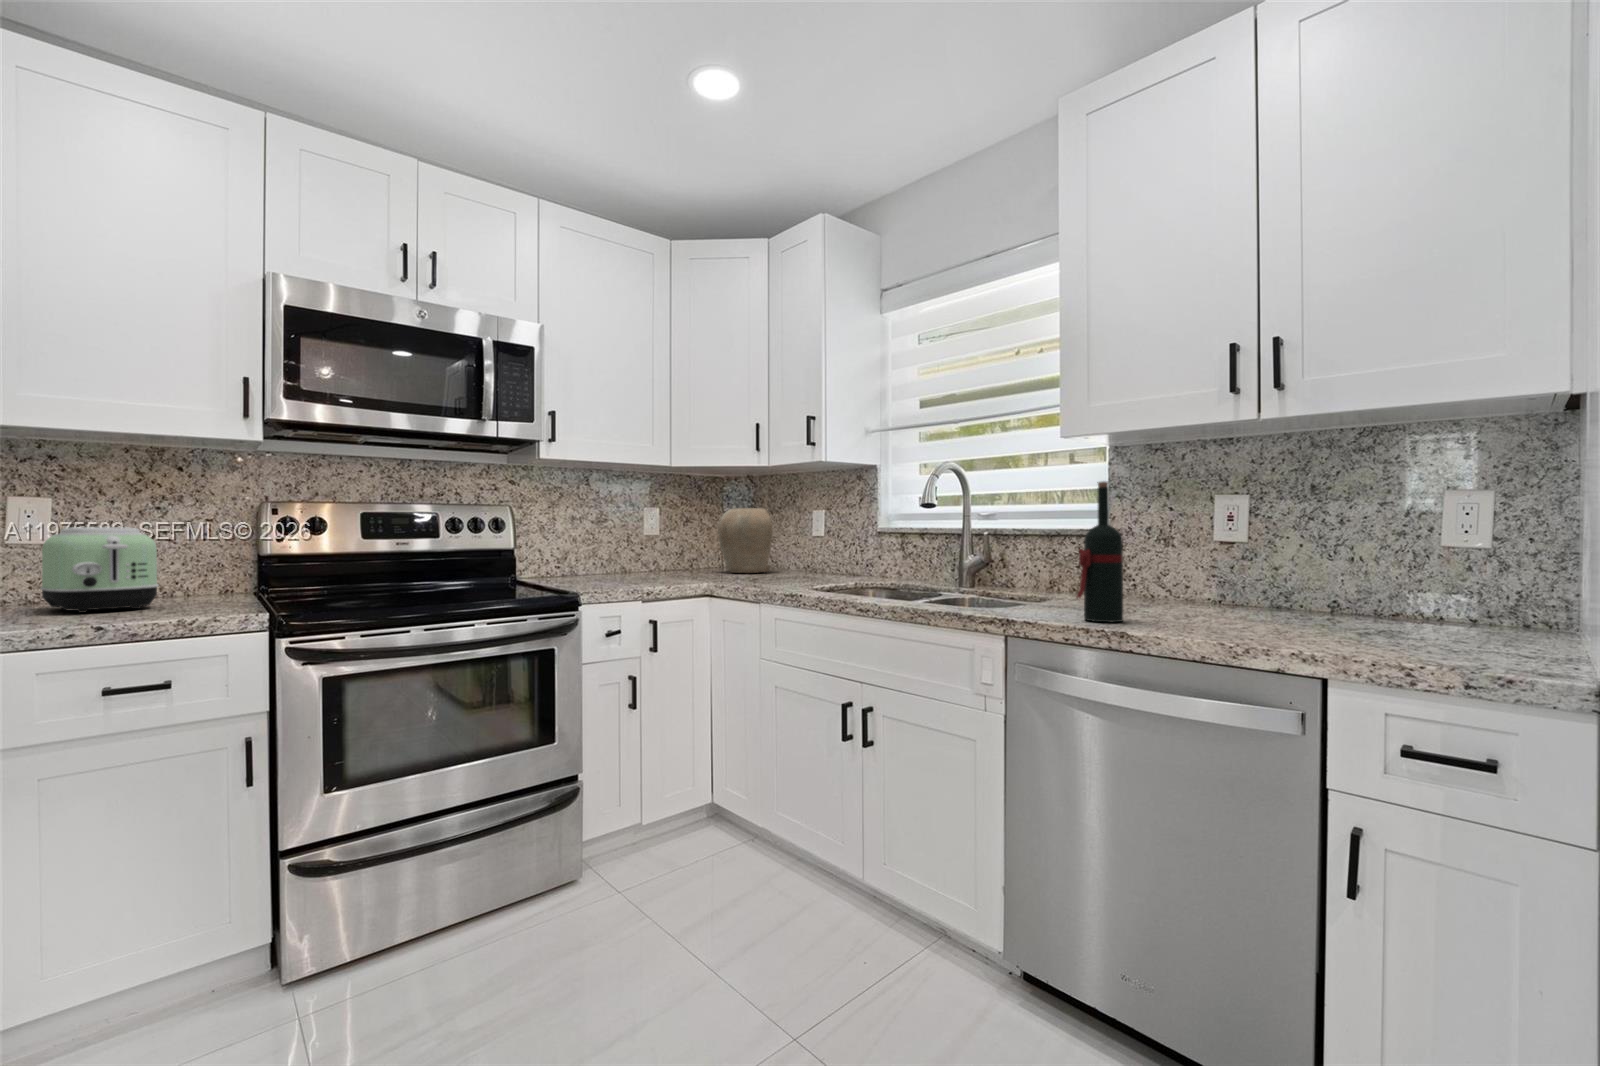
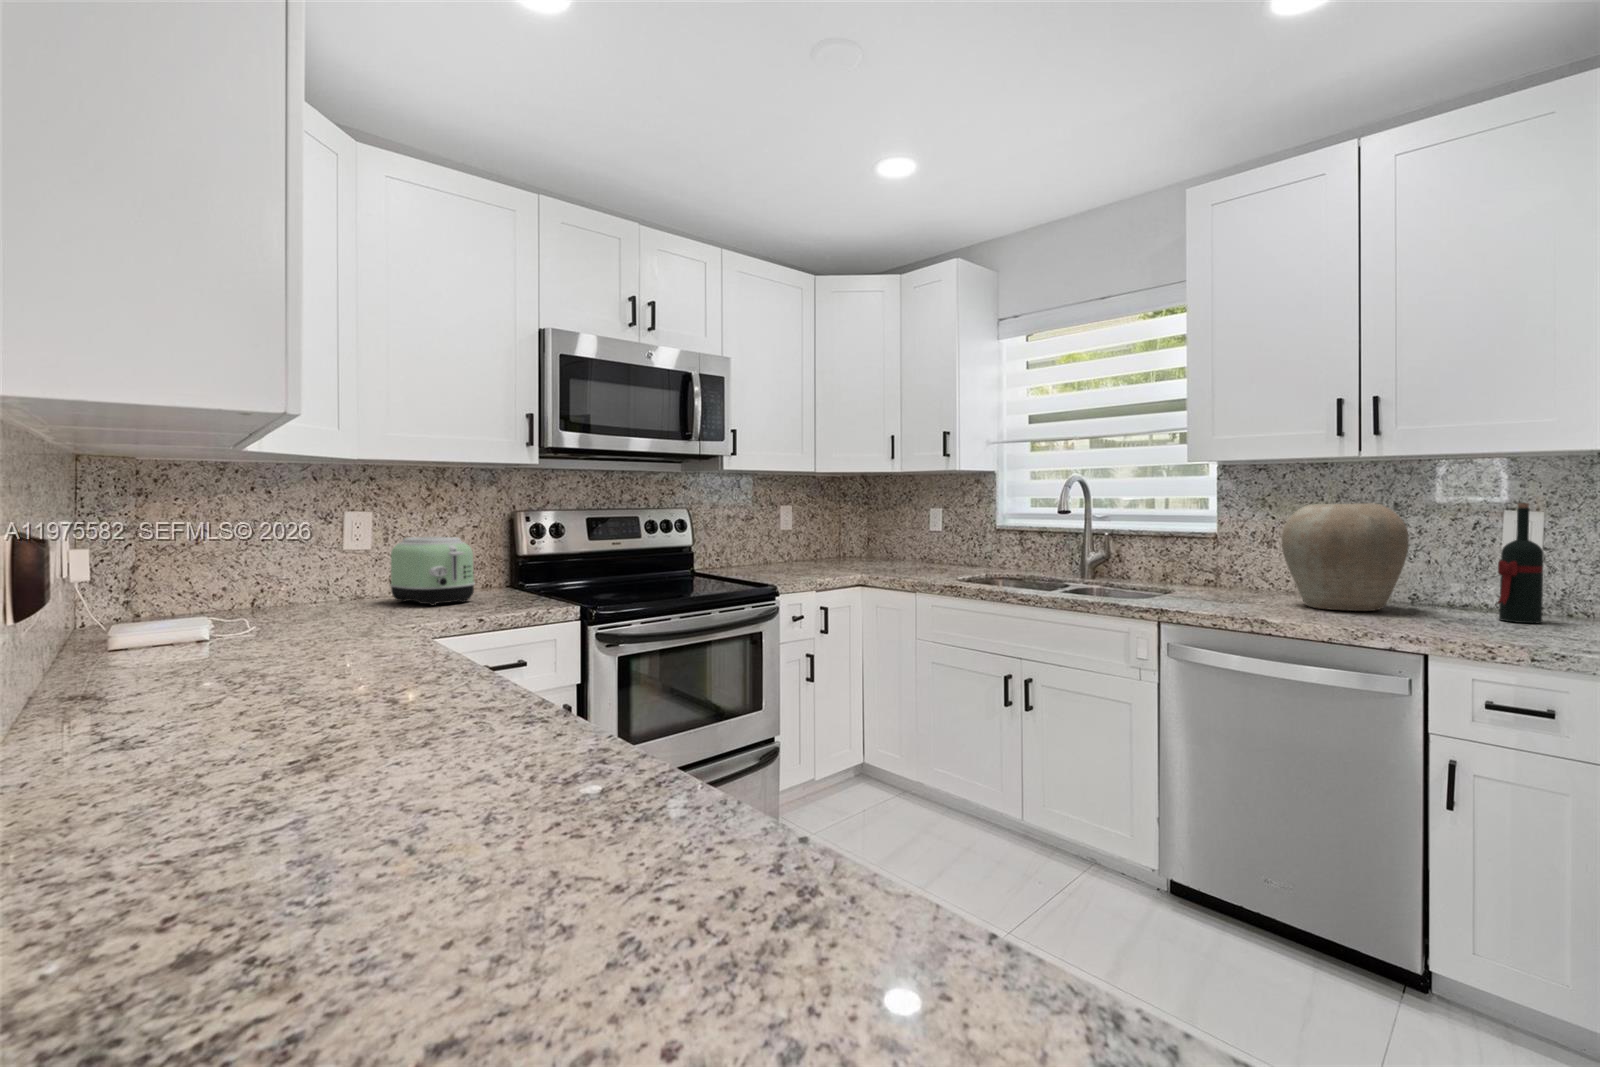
wine bottle: present [1077,481,1123,622] -> present [1498,503,1543,623]
vase: present [717,508,772,573] -> present [1282,503,1409,611]

